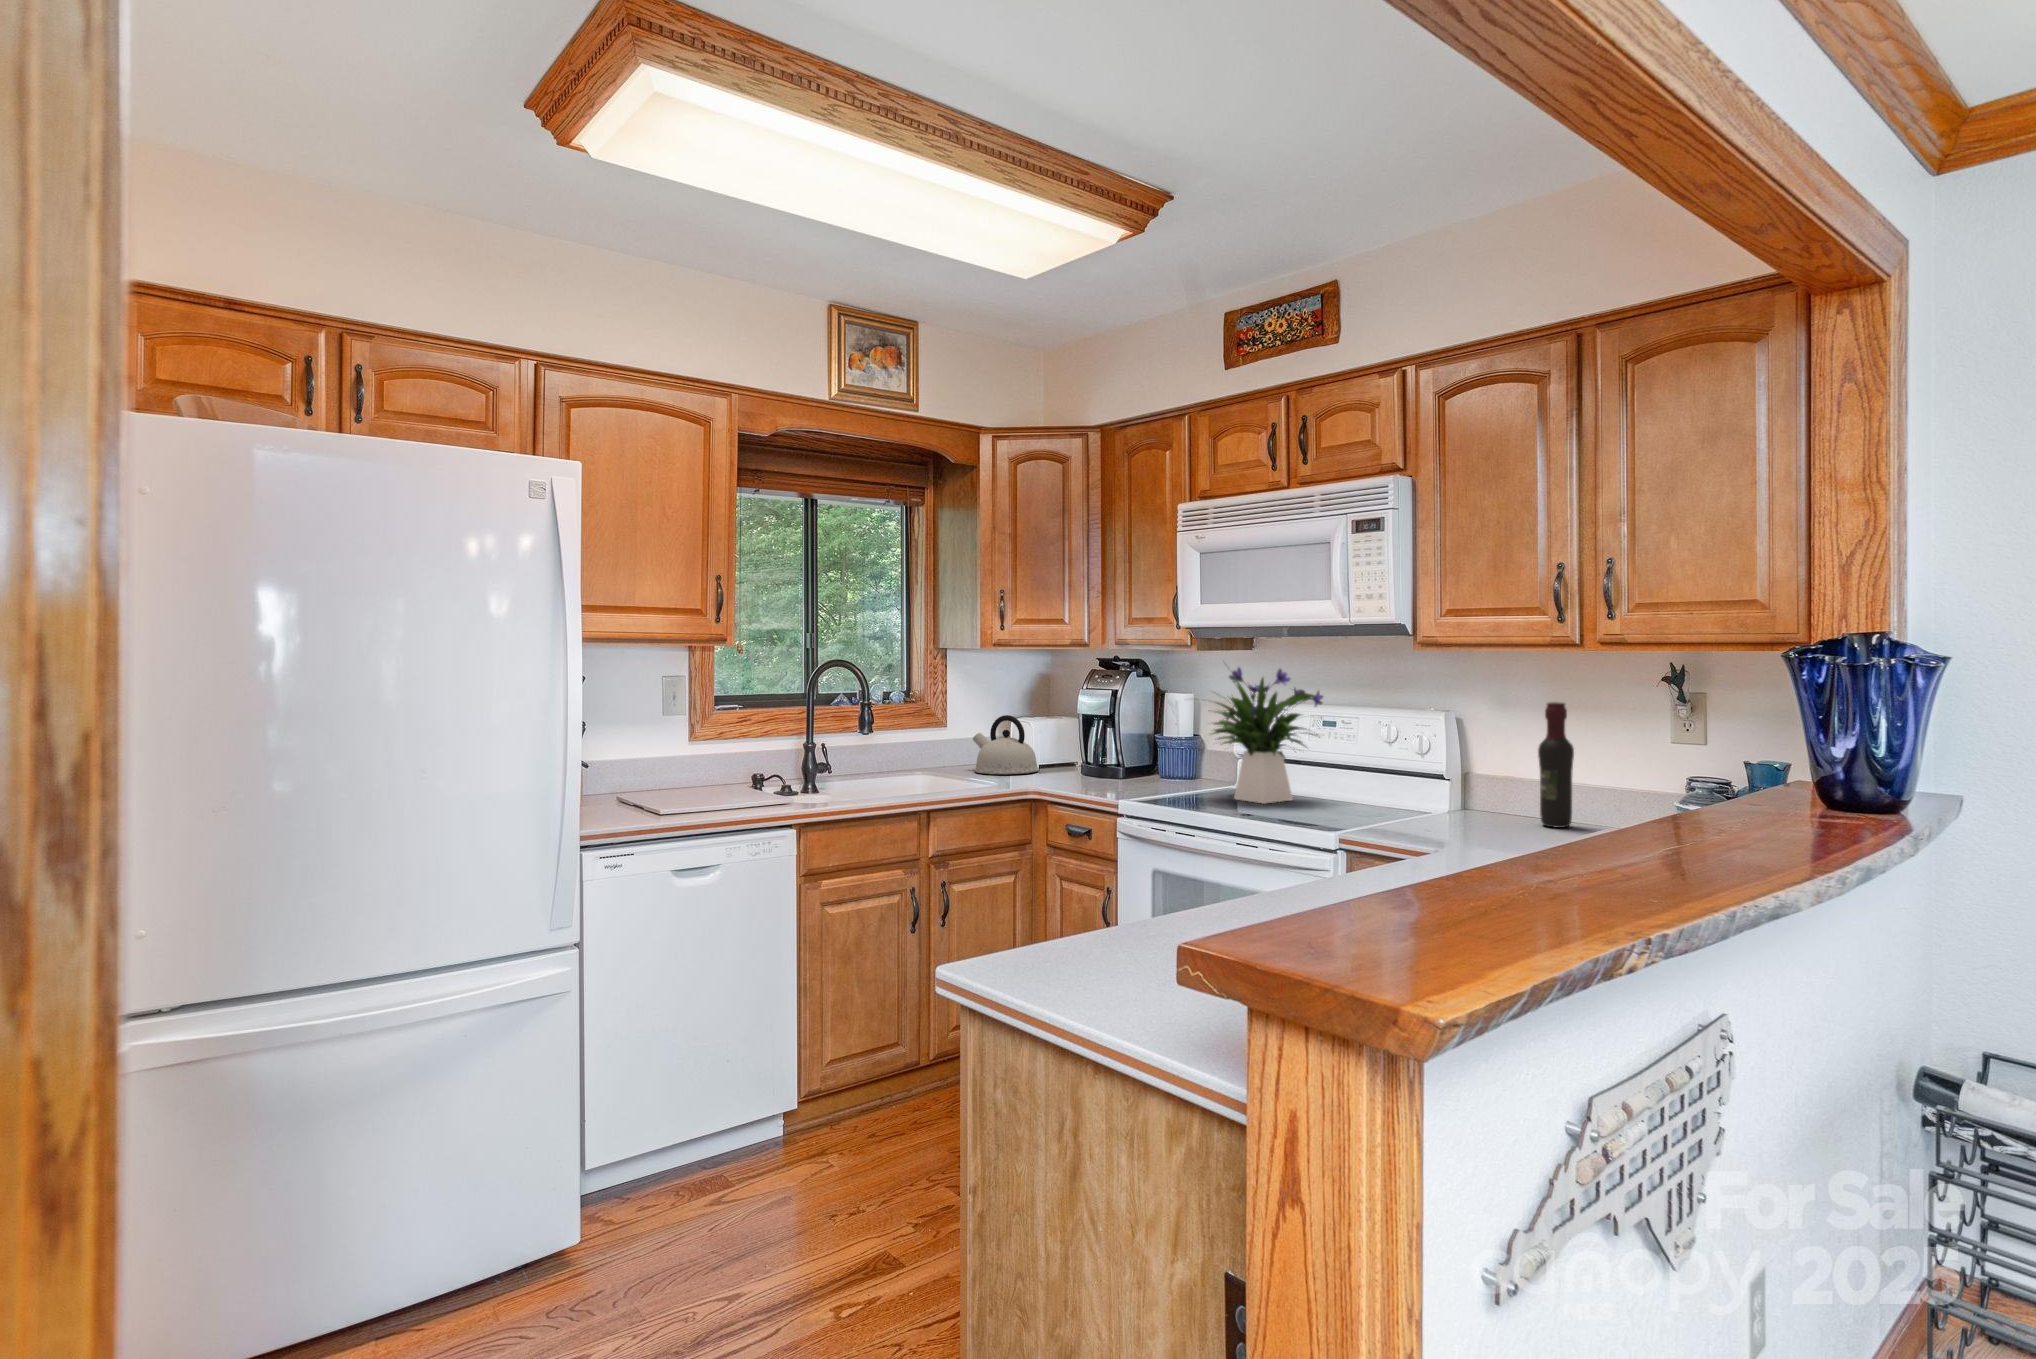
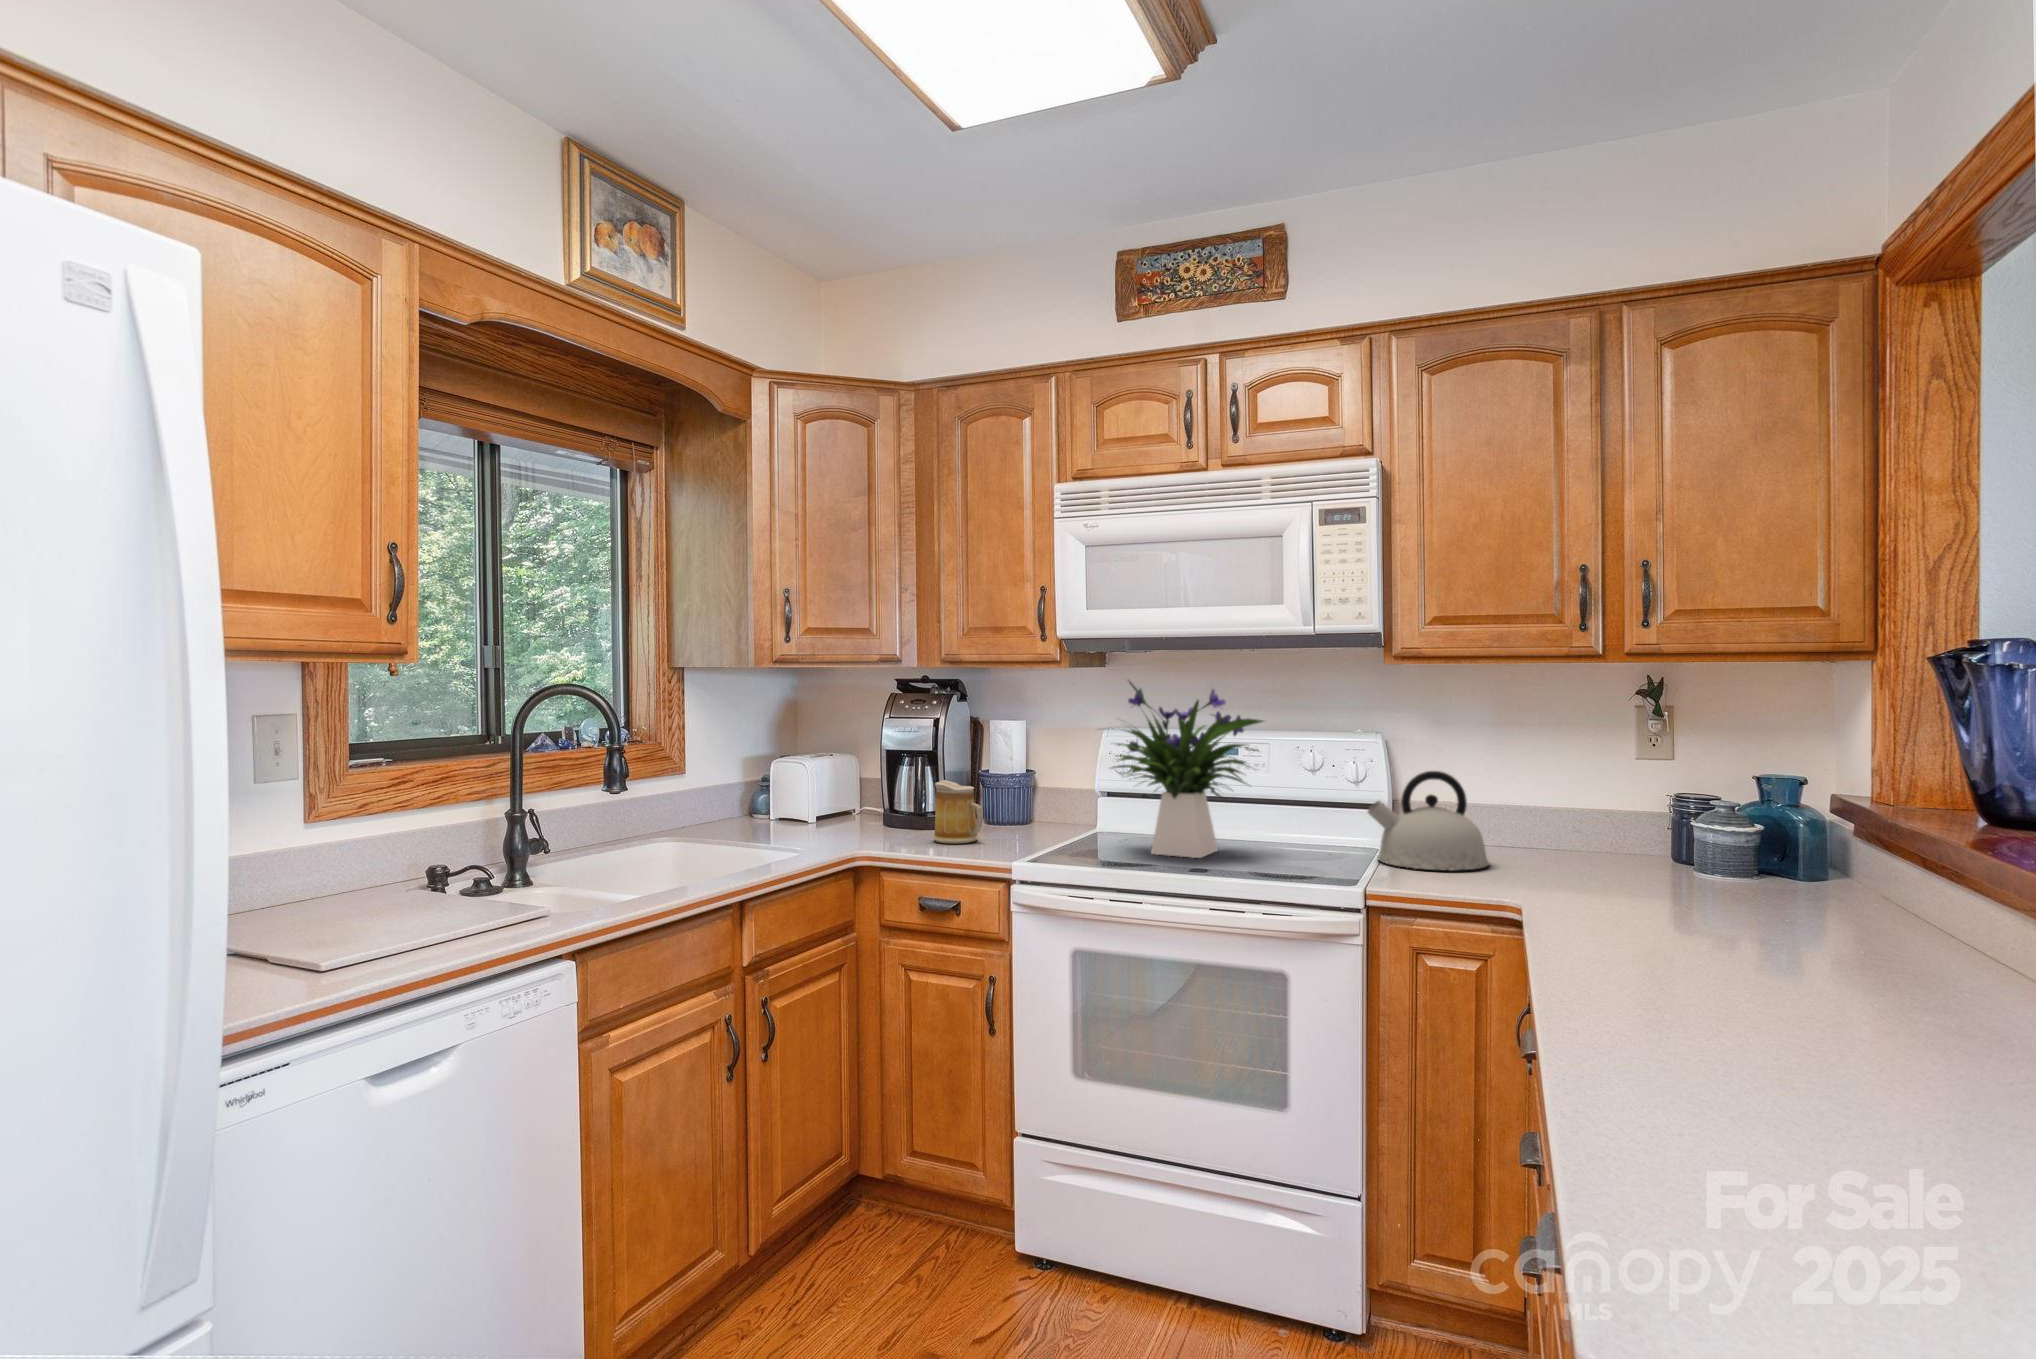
wine bottle: present [1538,702,1574,828] -> none [1530,724,1571,866]
kettle: present [973,715,1039,774] -> present [1368,771,1489,870]
mug: none [1095,736,1130,785] -> present [933,780,983,844]

